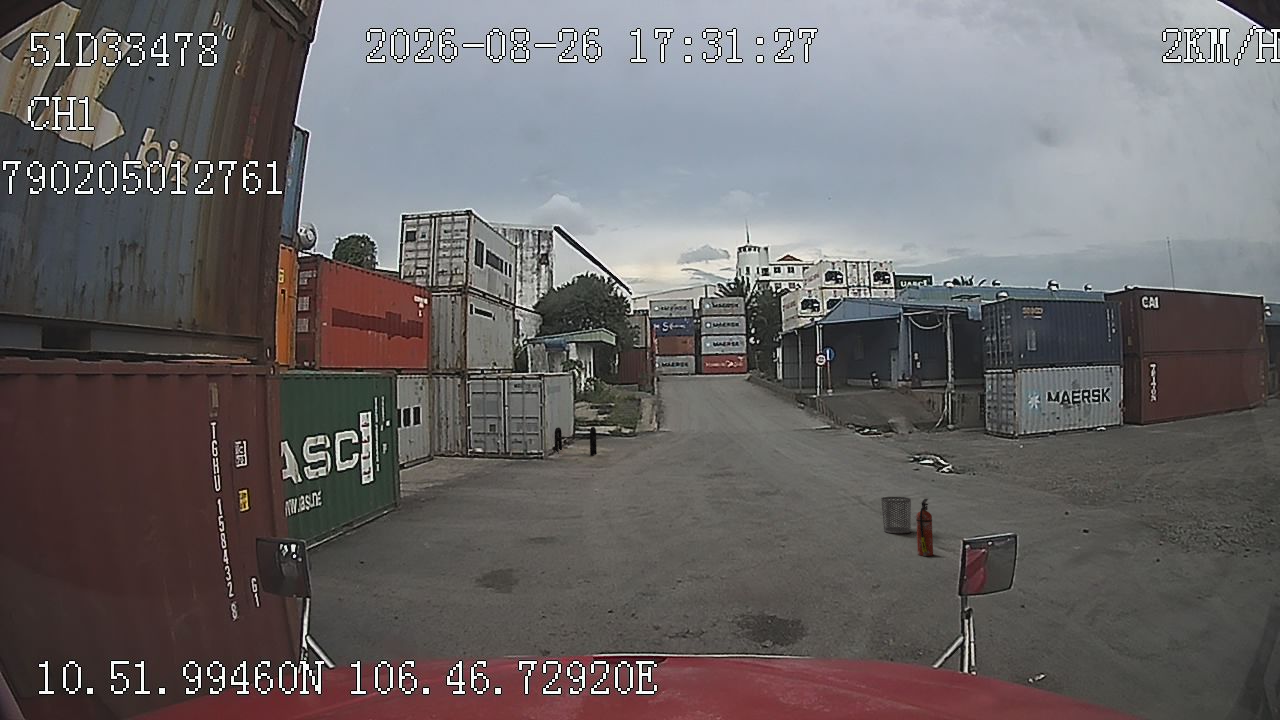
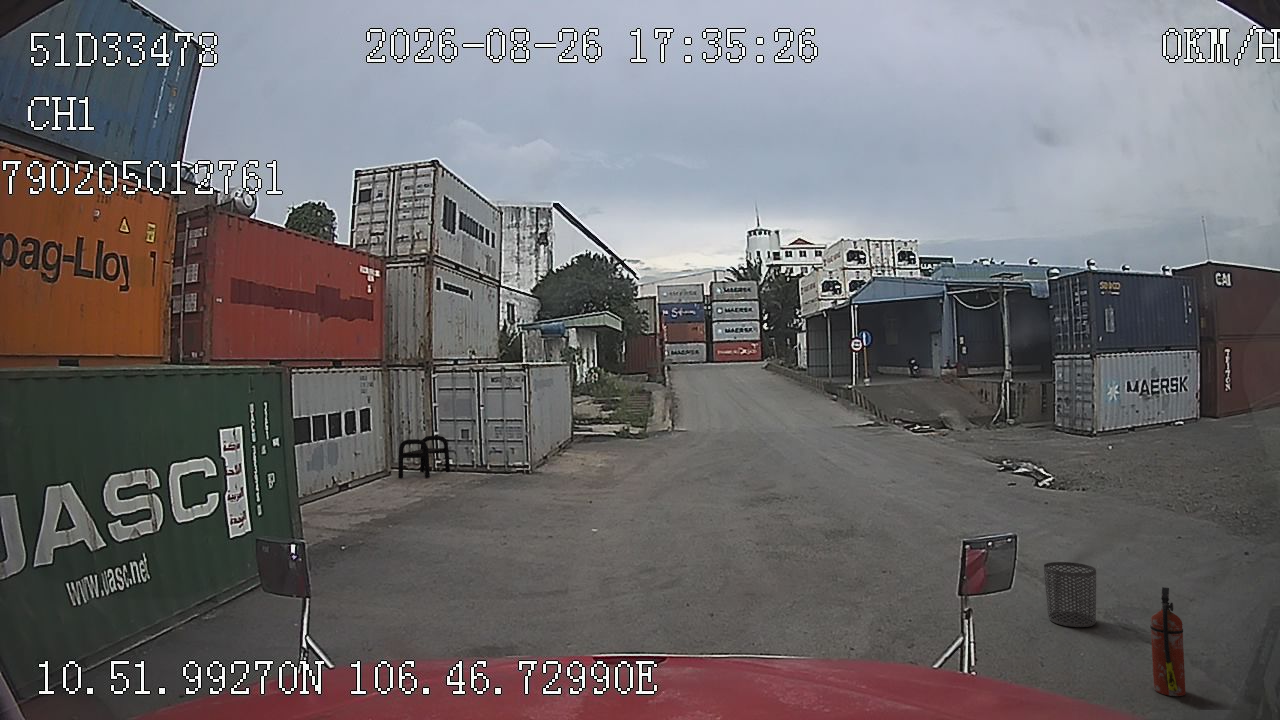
bench: present [555,427,597,456] -> present [398,436,450,478]

